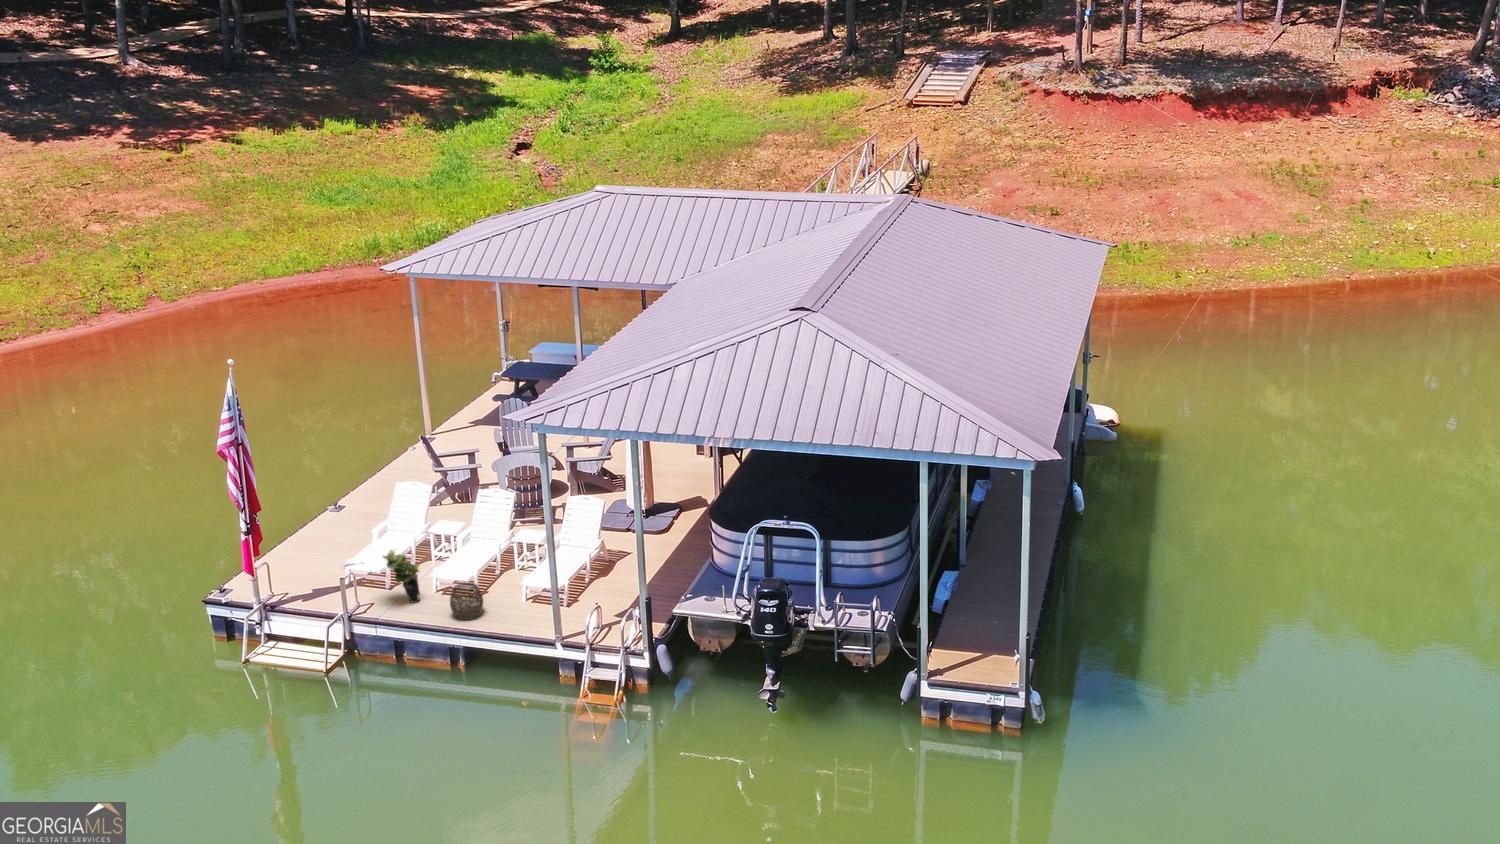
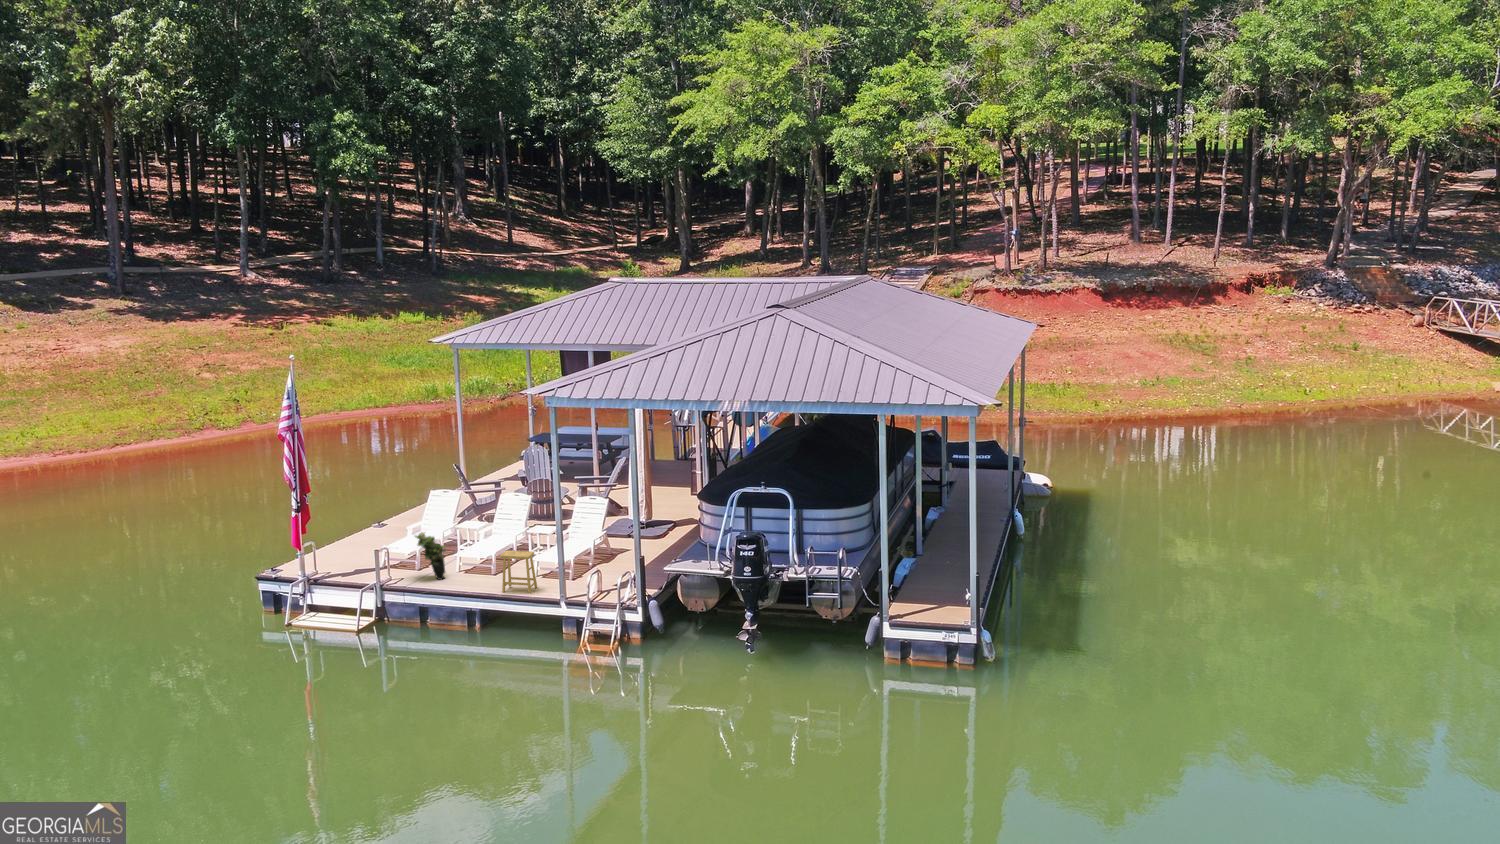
footstool: none [484,580,527,631] -> present [500,550,537,593]
woven basket: present [450,583,483,619] -> none [470,558,500,589]

